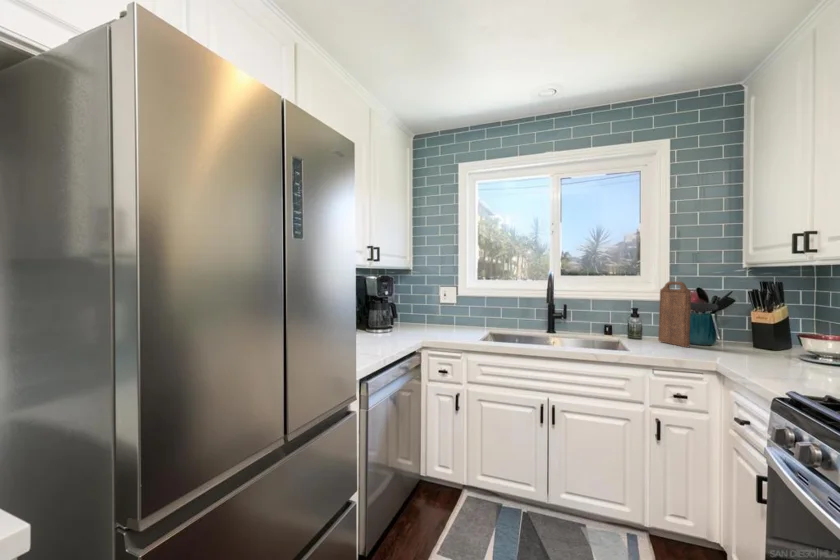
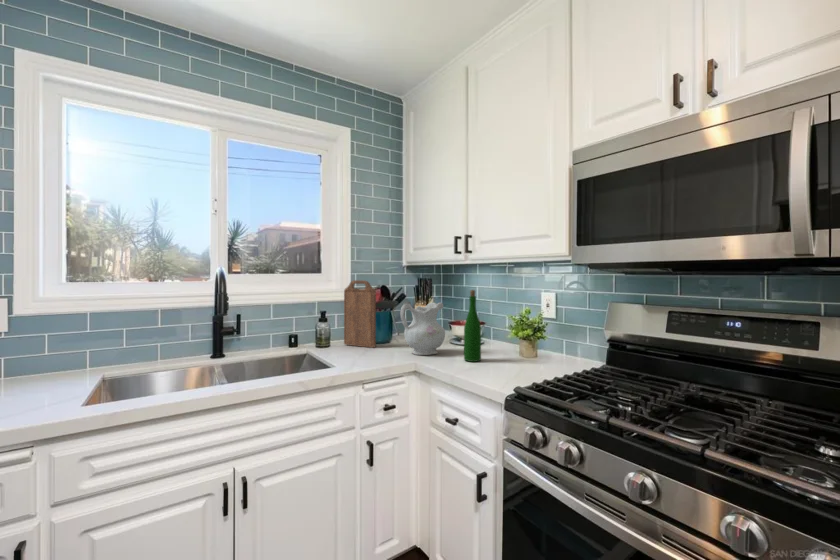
wine bottle: none [781,293,810,374] -> present [464,290,481,362]
ceramic pitcher: none [708,303,770,361] -> present [400,302,445,355]

